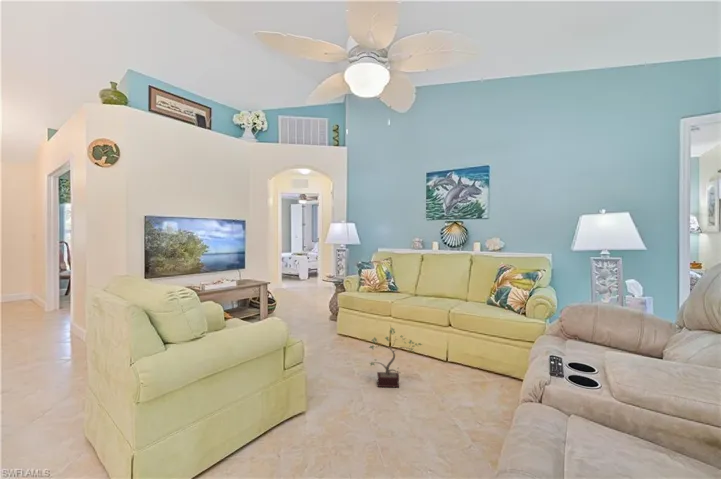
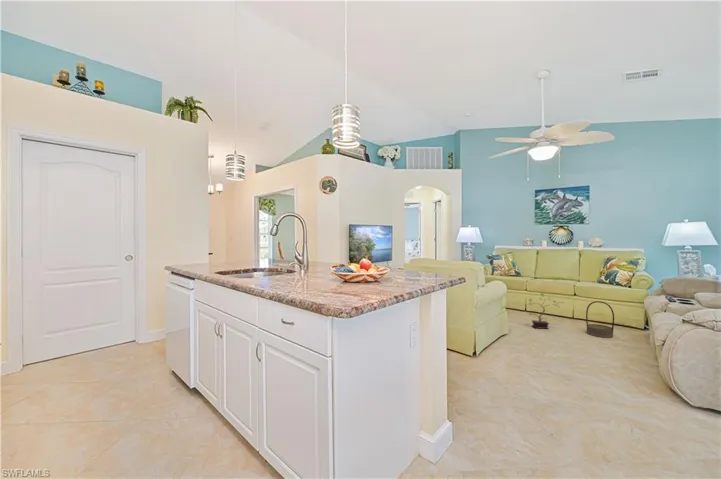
basket: none [453,344,492,407] -> present [586,301,614,338]

